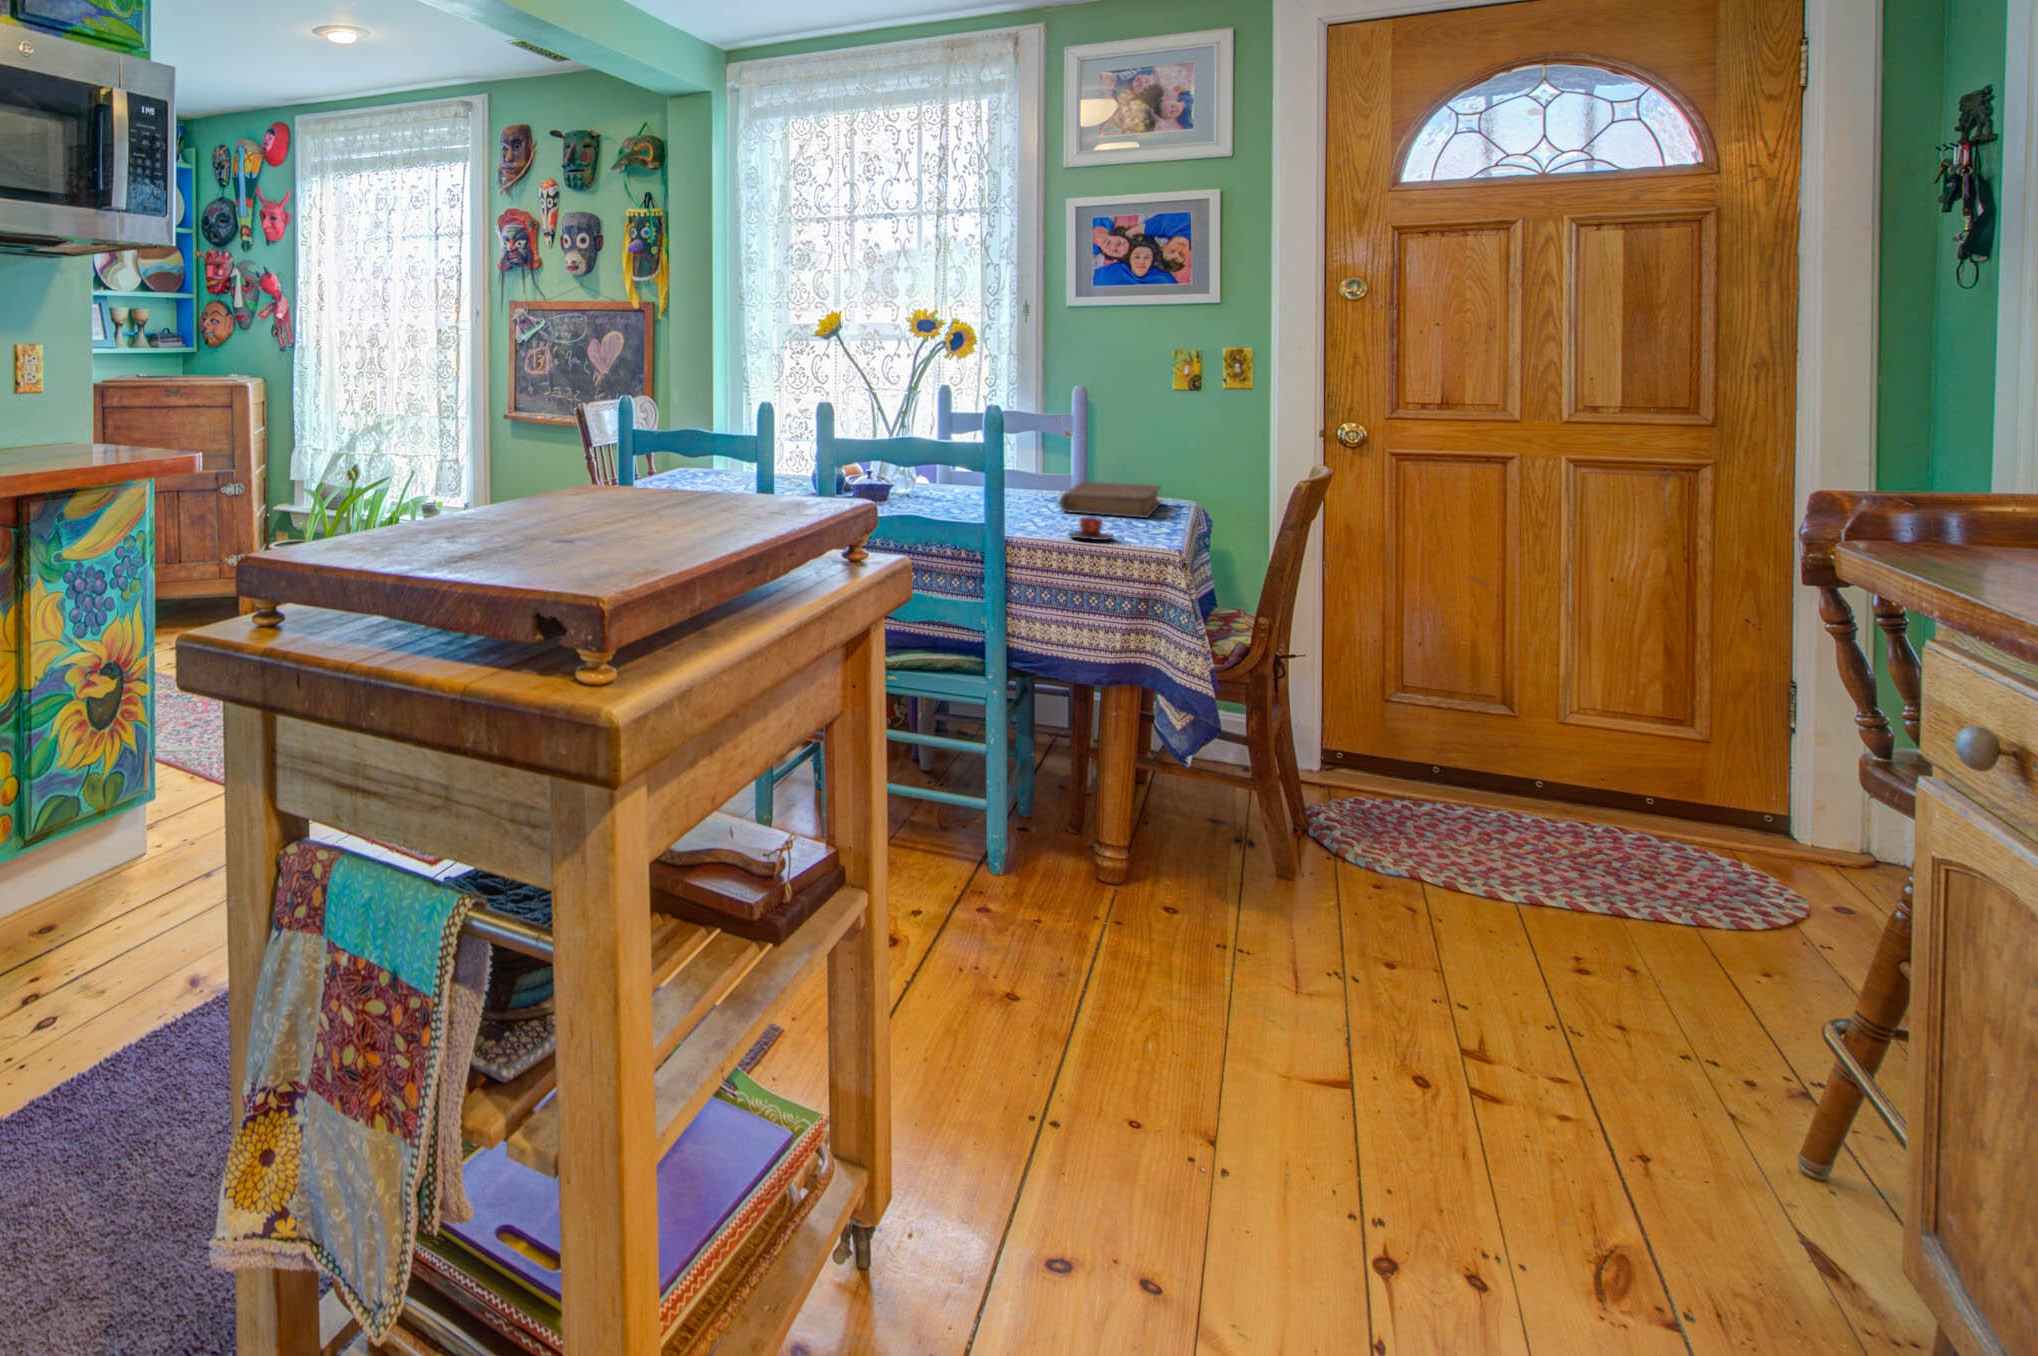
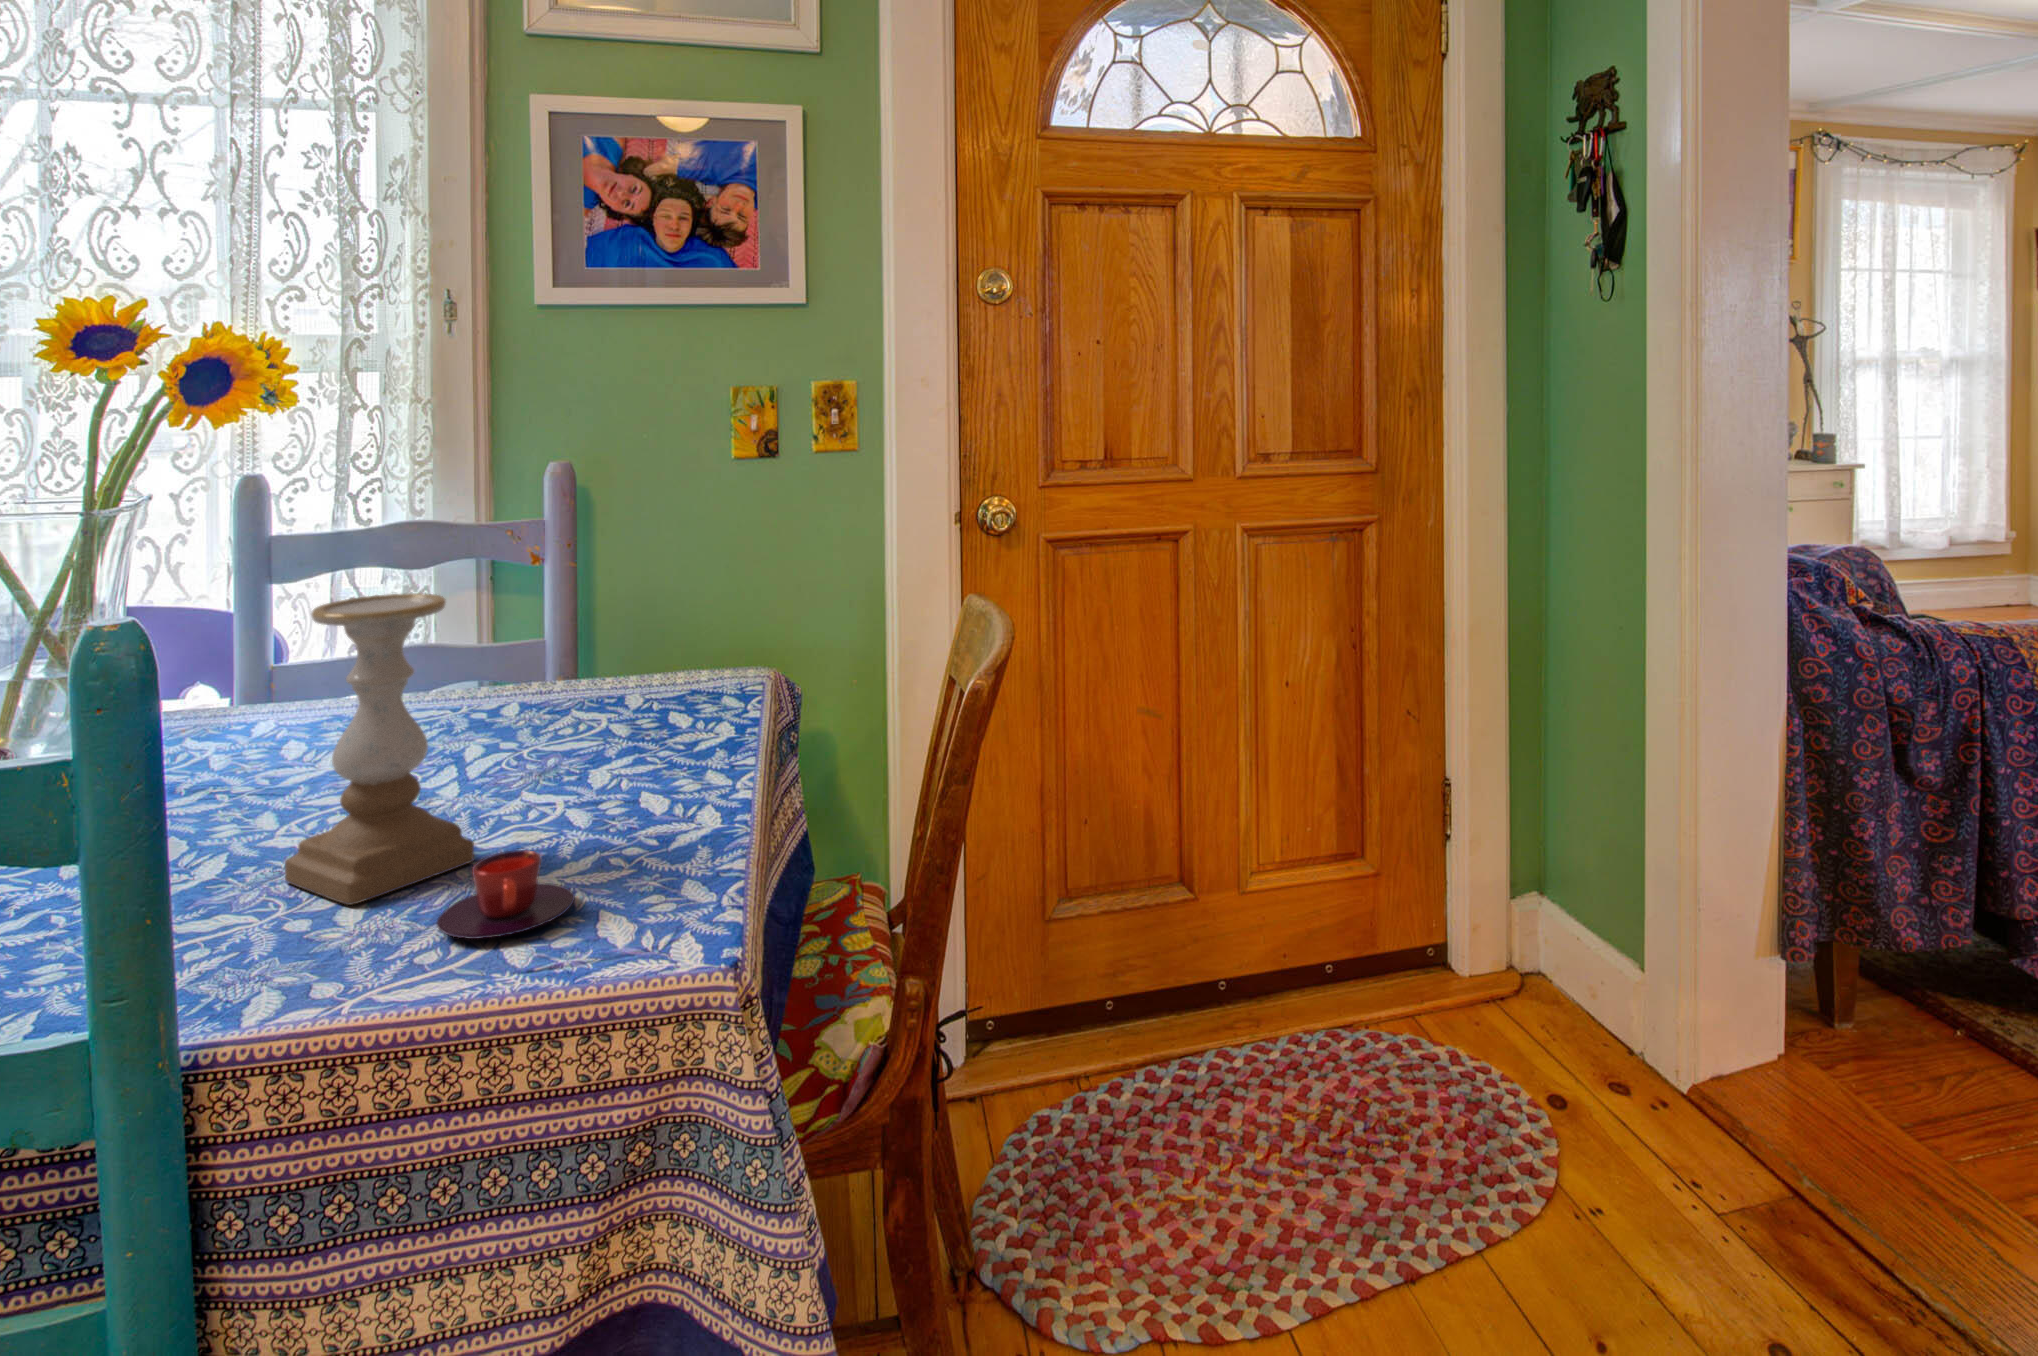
candle holder: none [1008,427,1072,529] -> present [285,593,474,905]
book: present [1059,482,1162,518] -> none [470,660,711,778]

